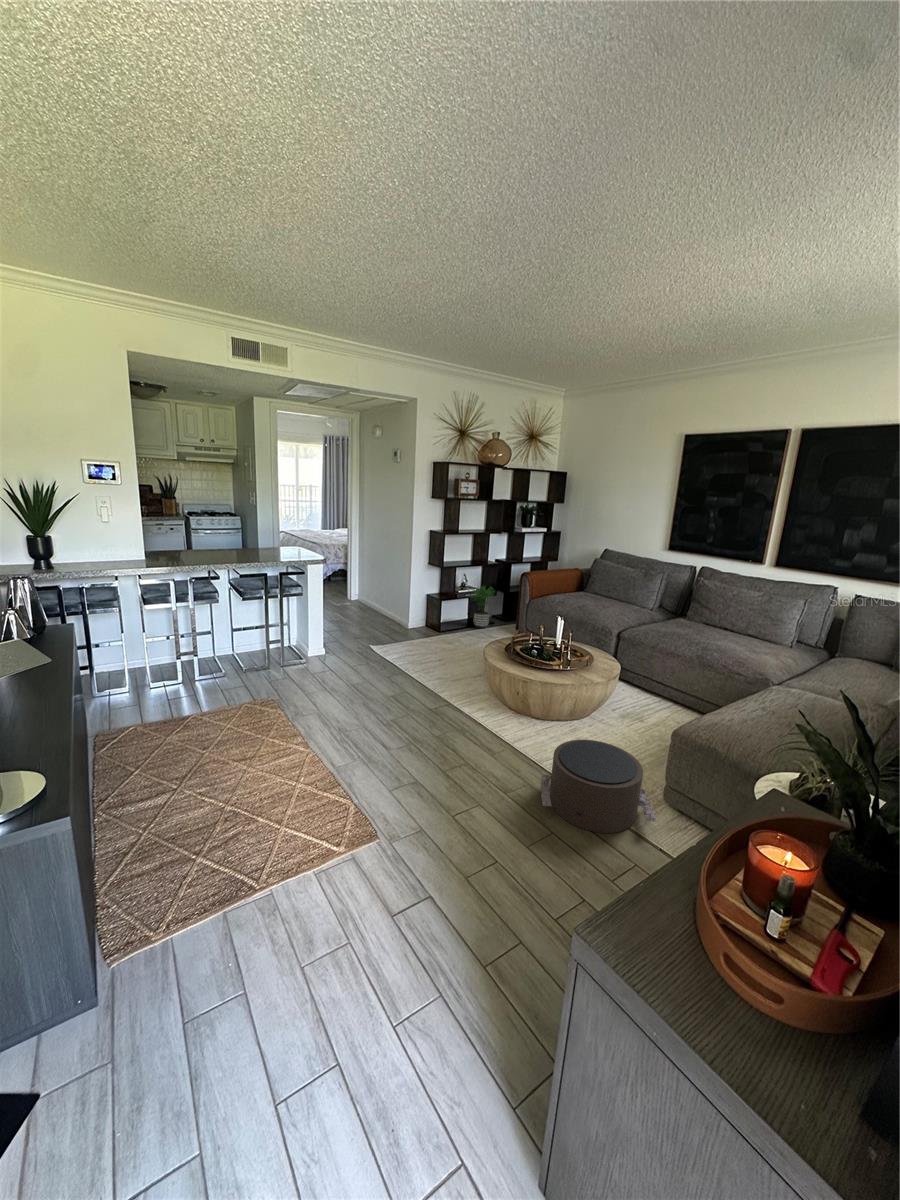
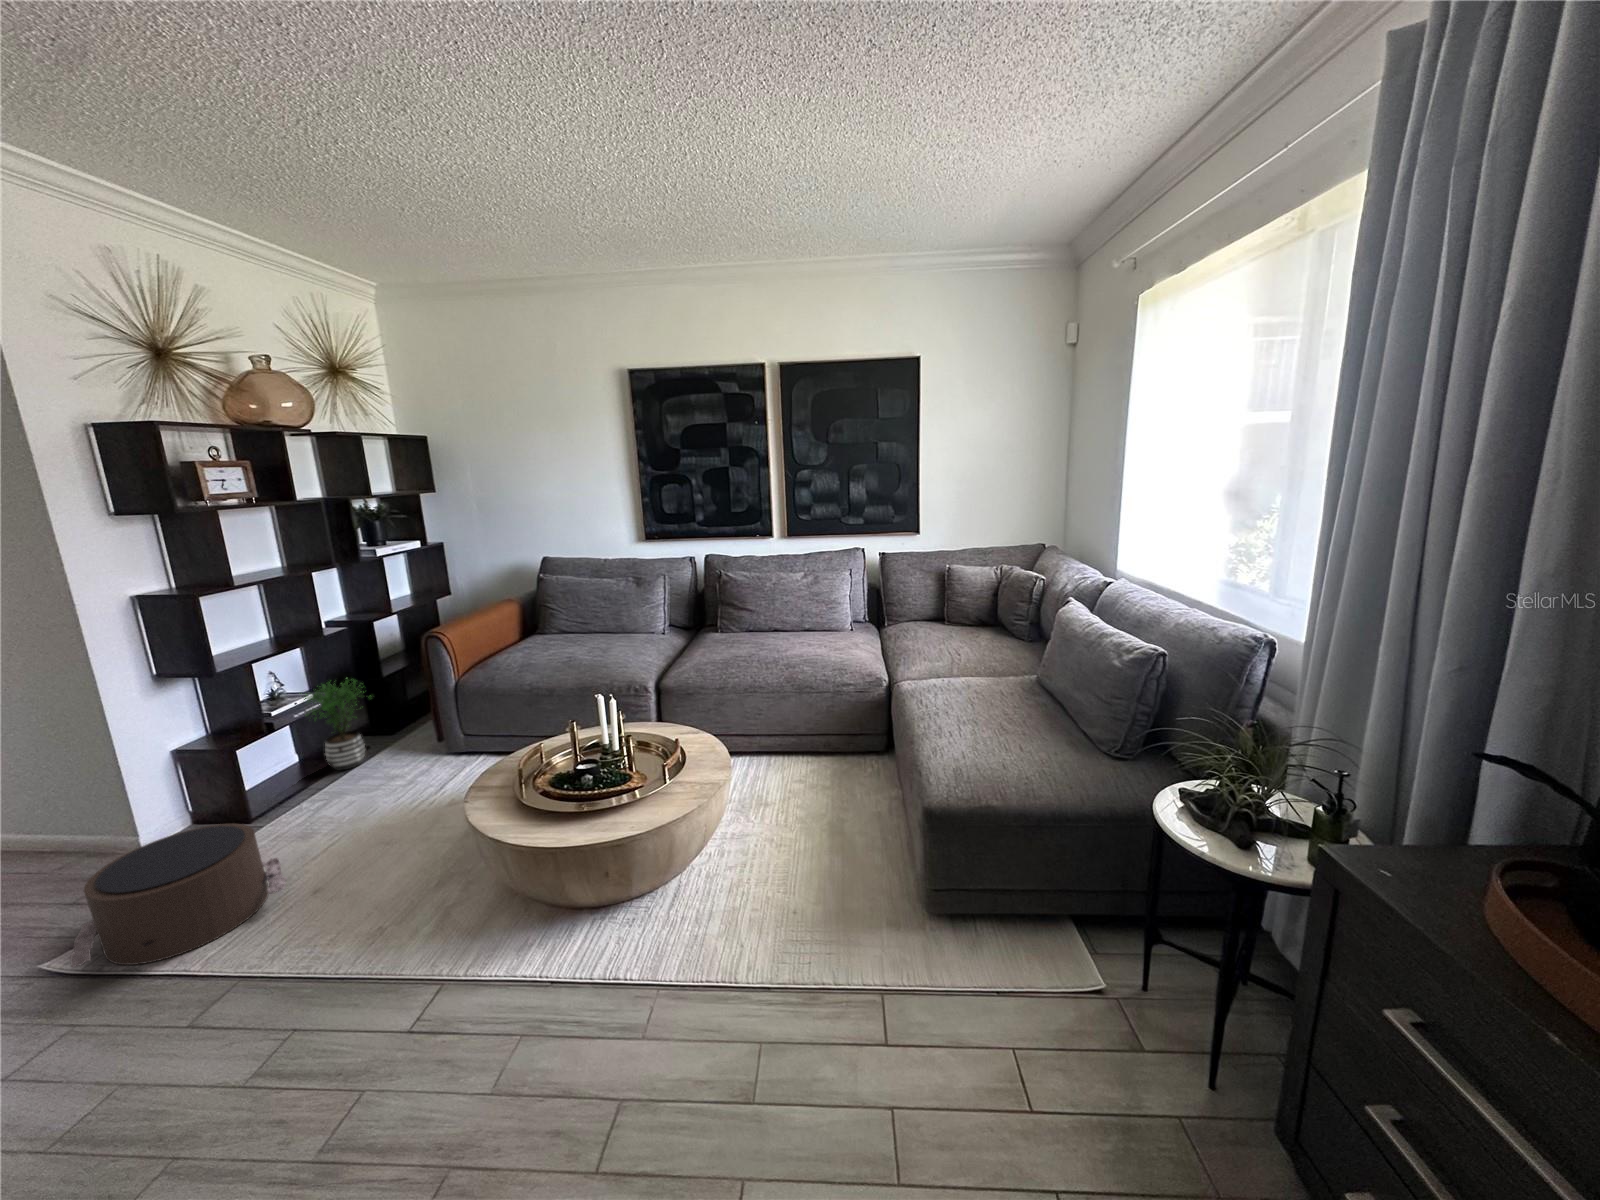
pouf: present [541,740,656,833] -> present [70,823,286,967]

